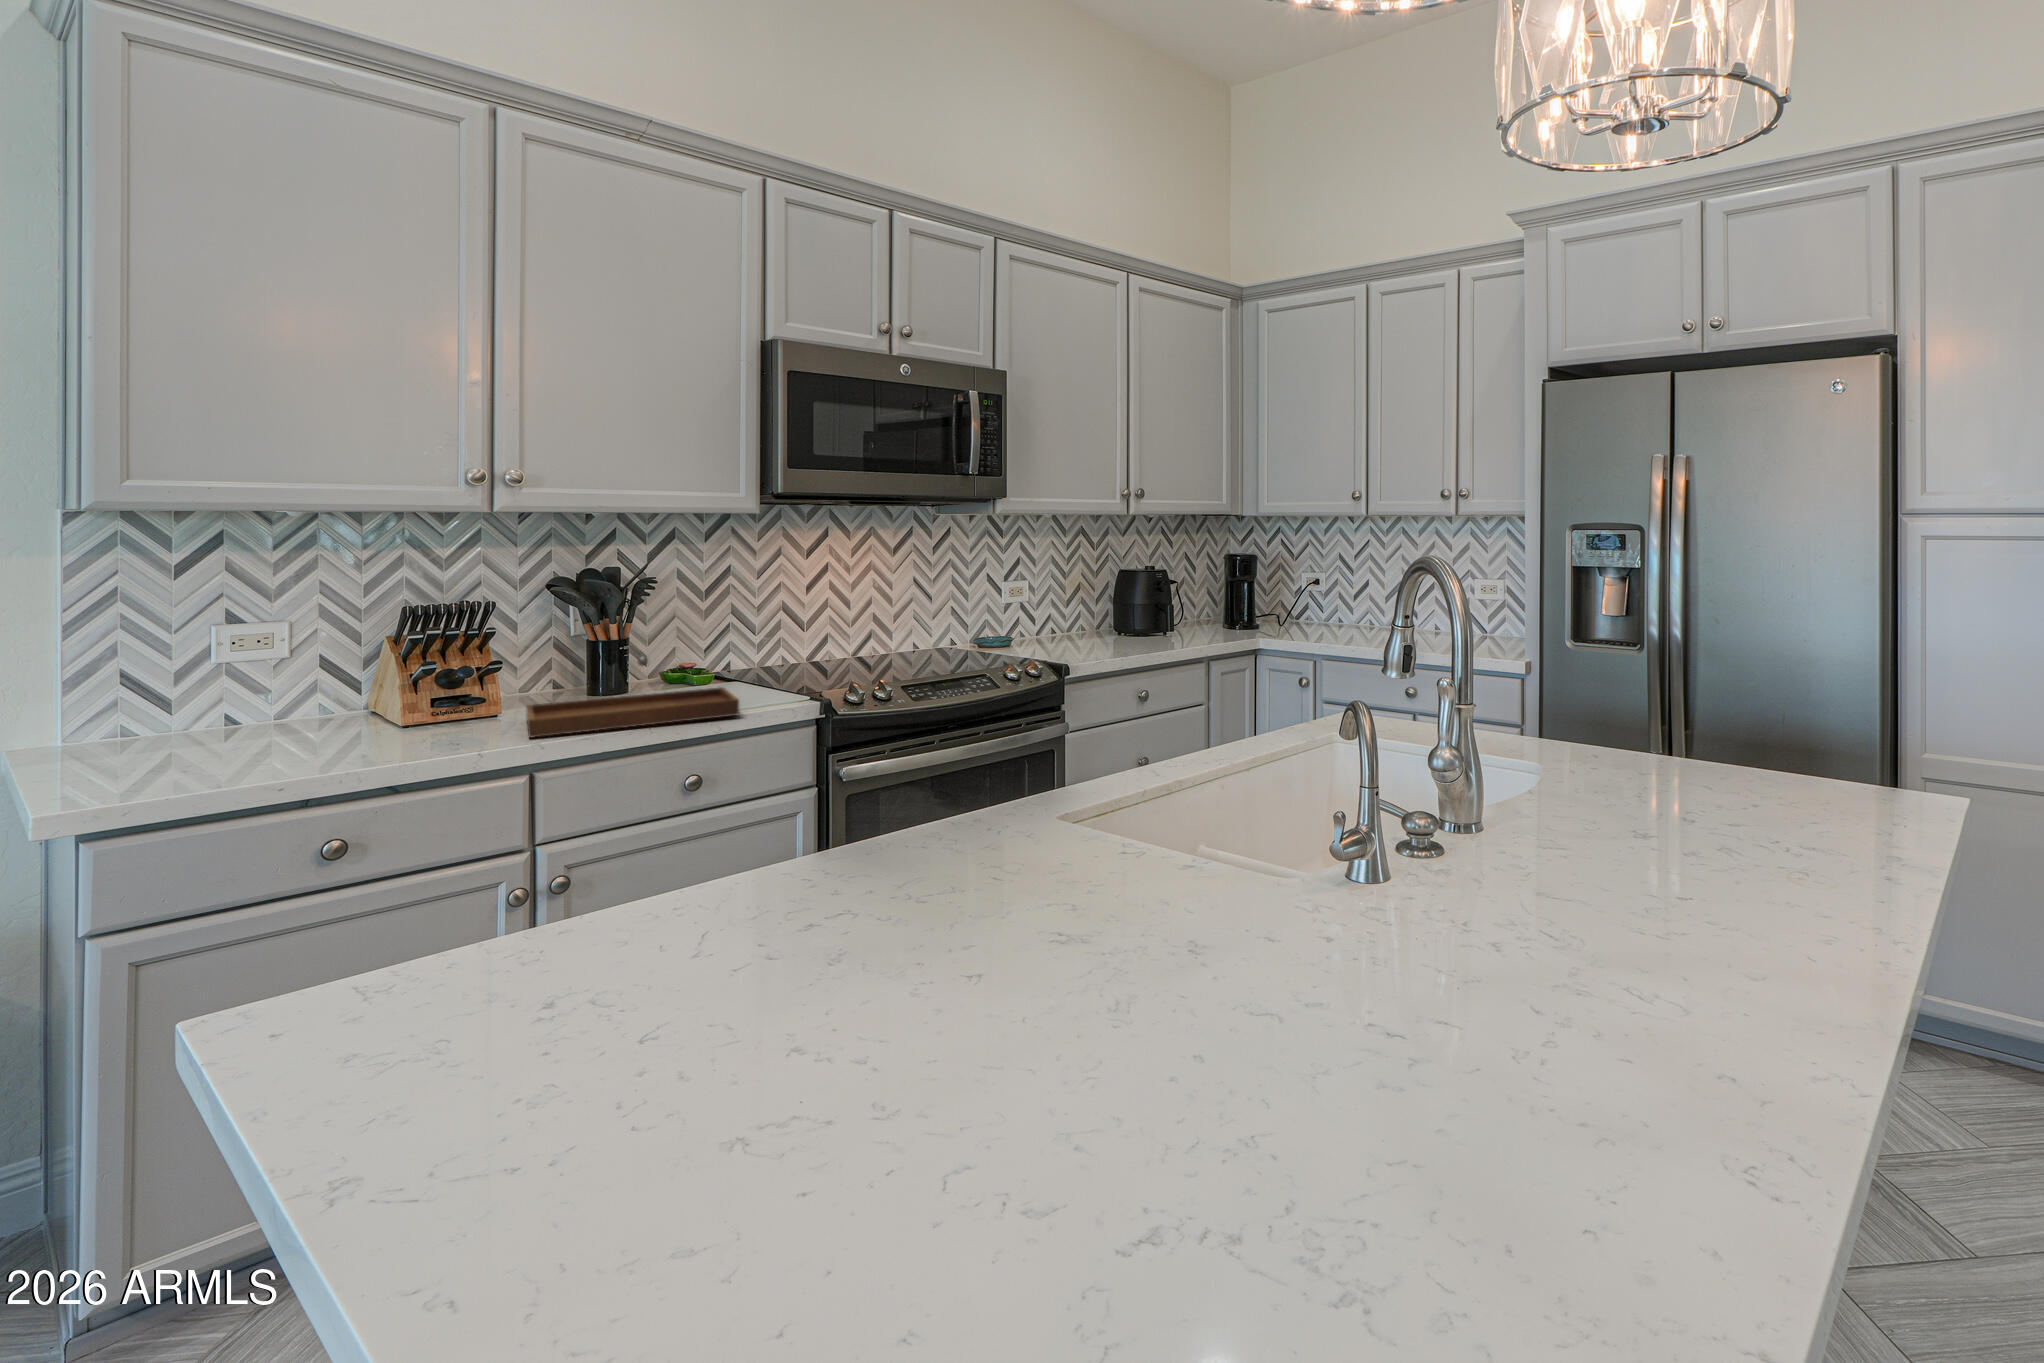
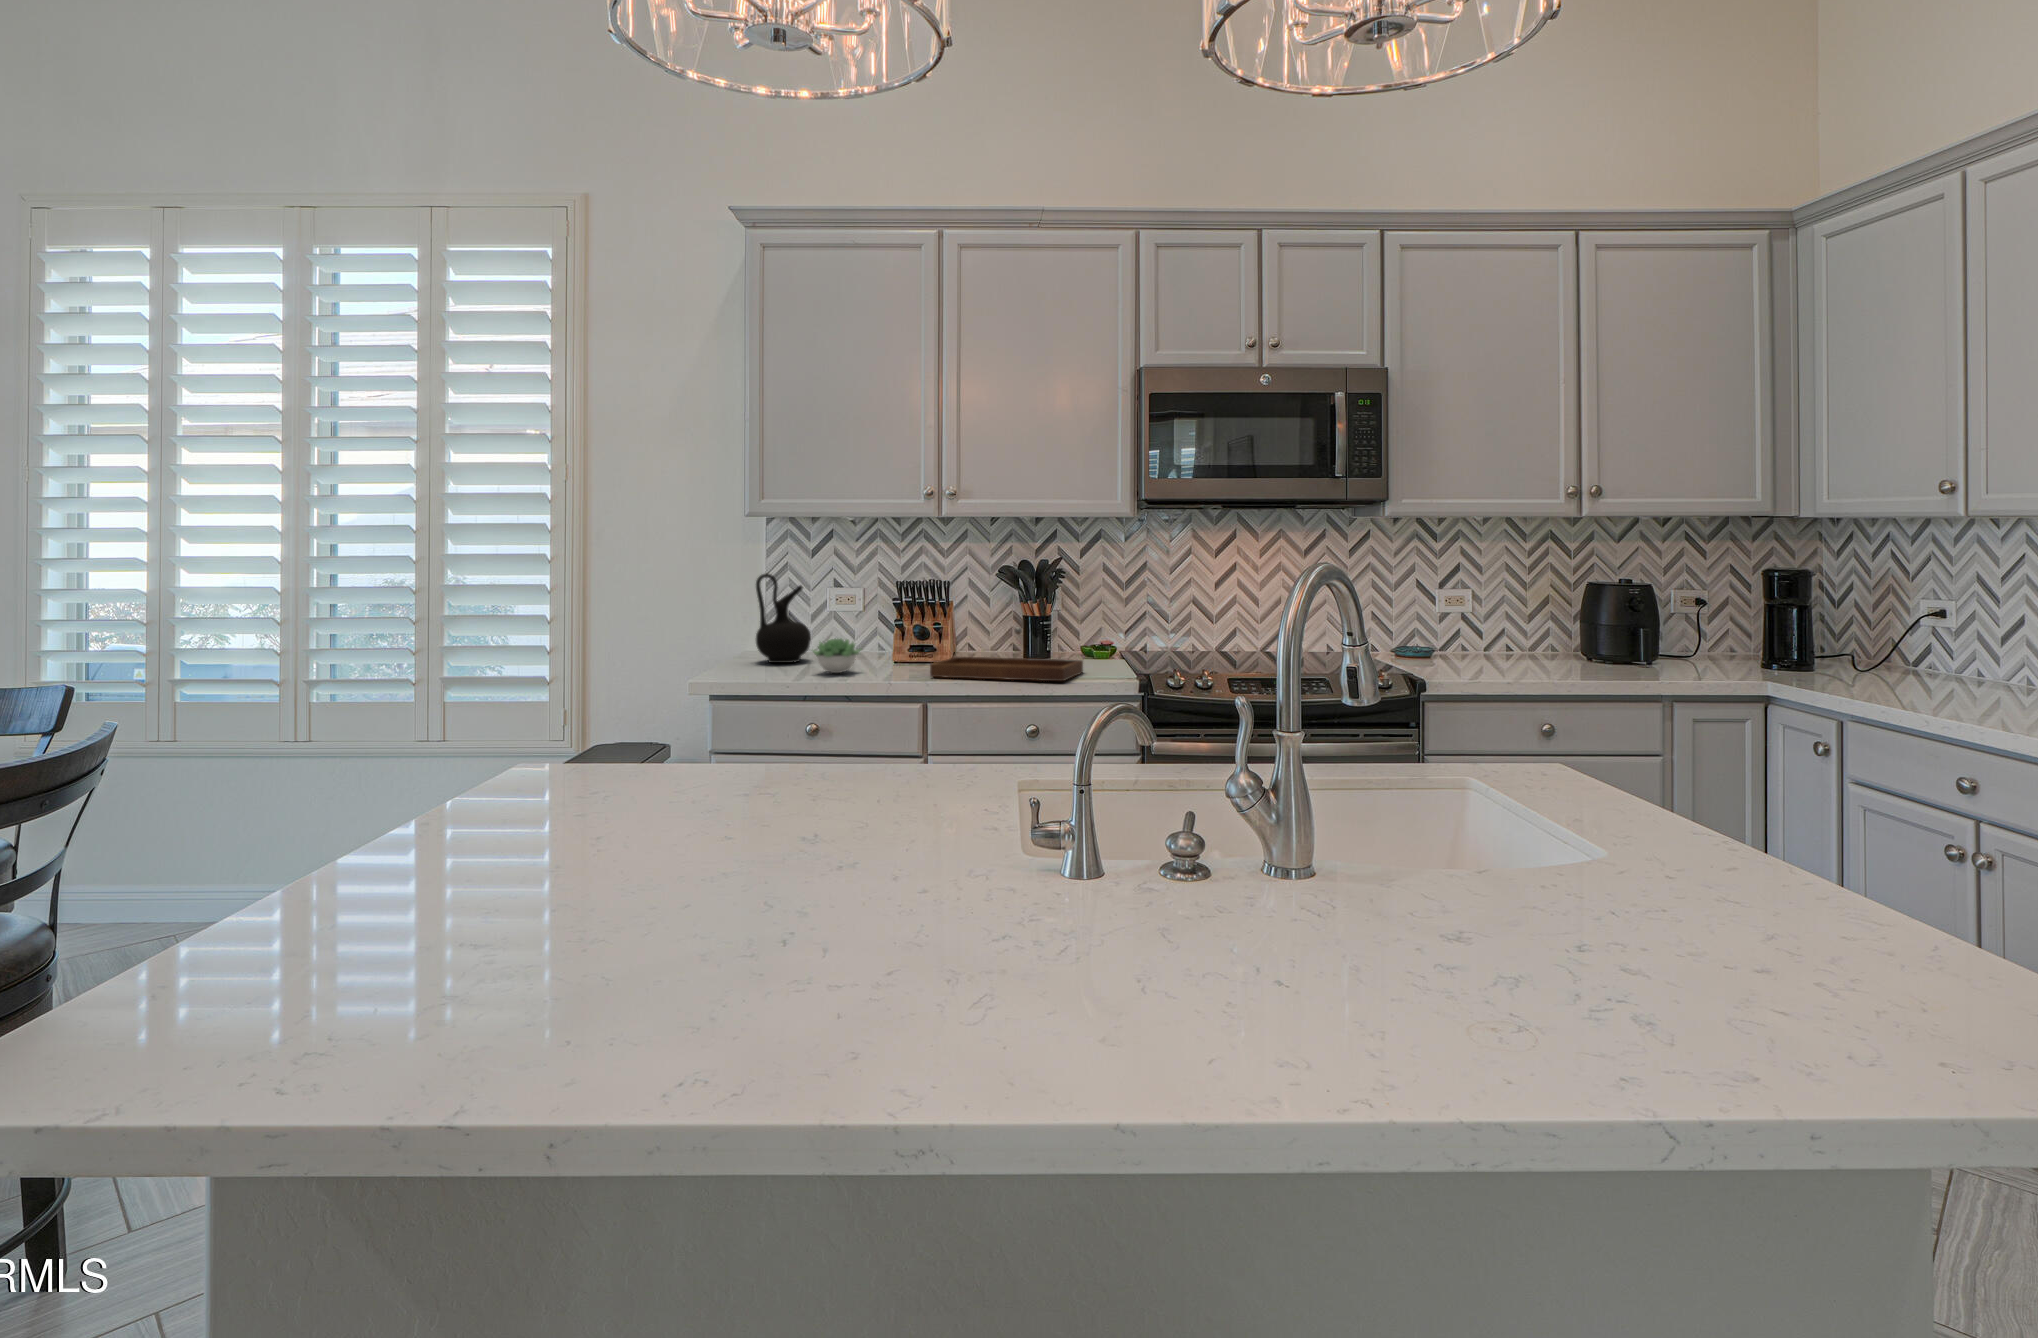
ceramic jug: none [92,612,221,761] -> present [756,574,811,663]
succulent plant: none [288,702,383,757] -> present [813,639,860,673]

